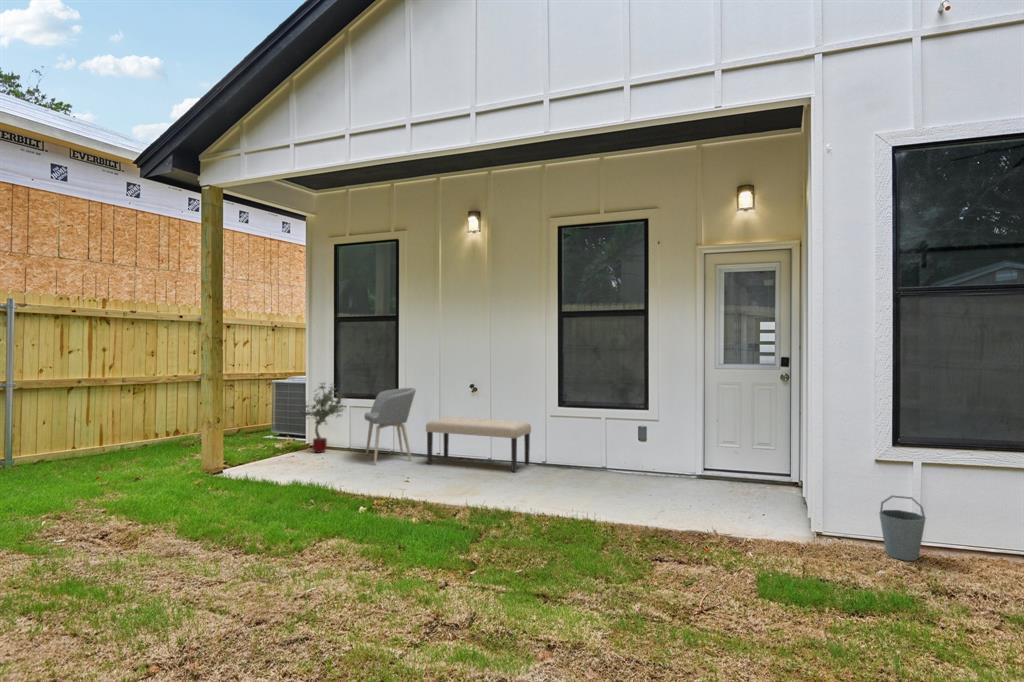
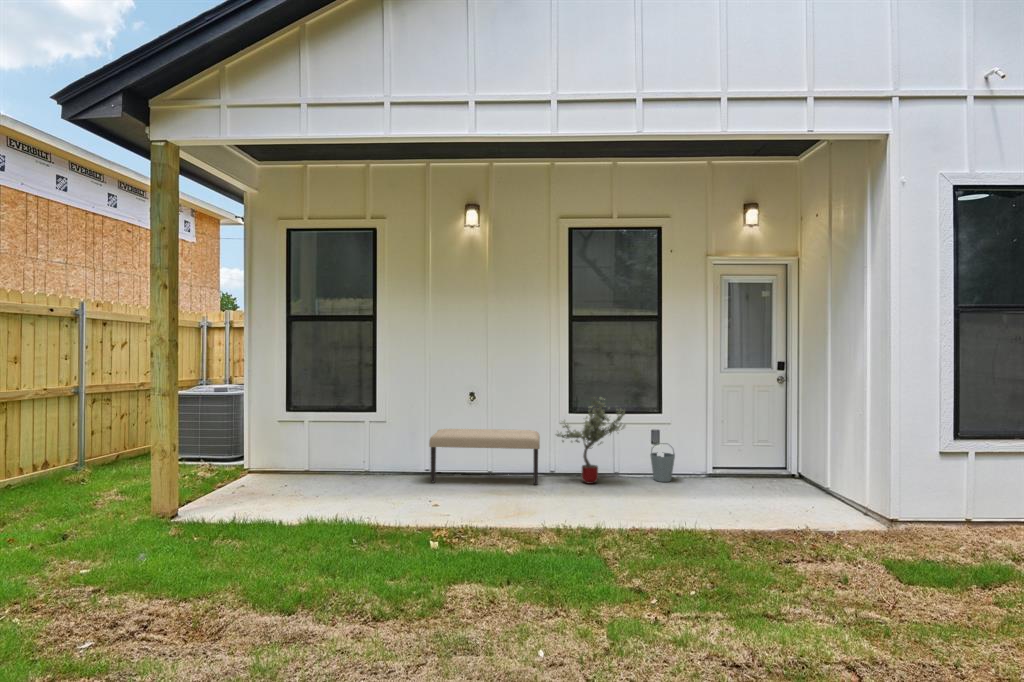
potted tree: present [300,383,343,453] -> present [557,397,625,484]
armchair: present [364,388,416,464] -> none [341,398,407,489]
bucket: present [880,495,926,561] -> present [650,443,675,482]

